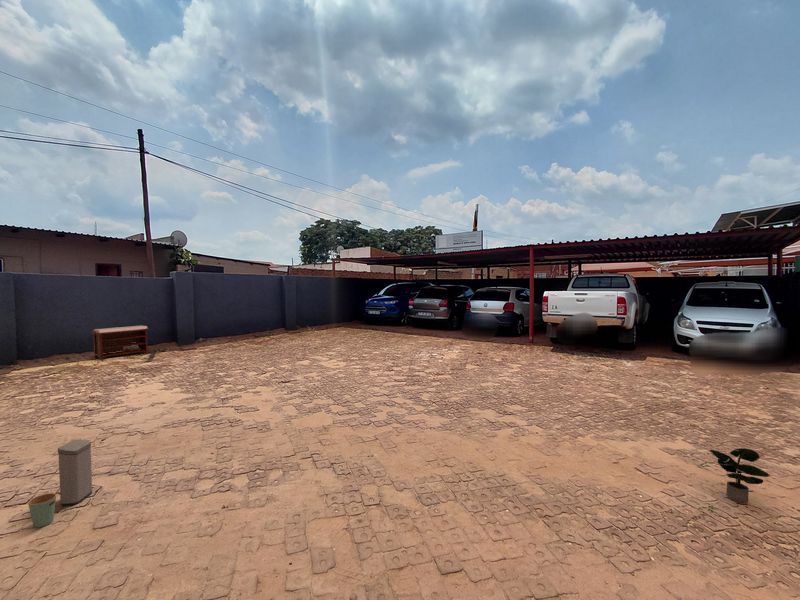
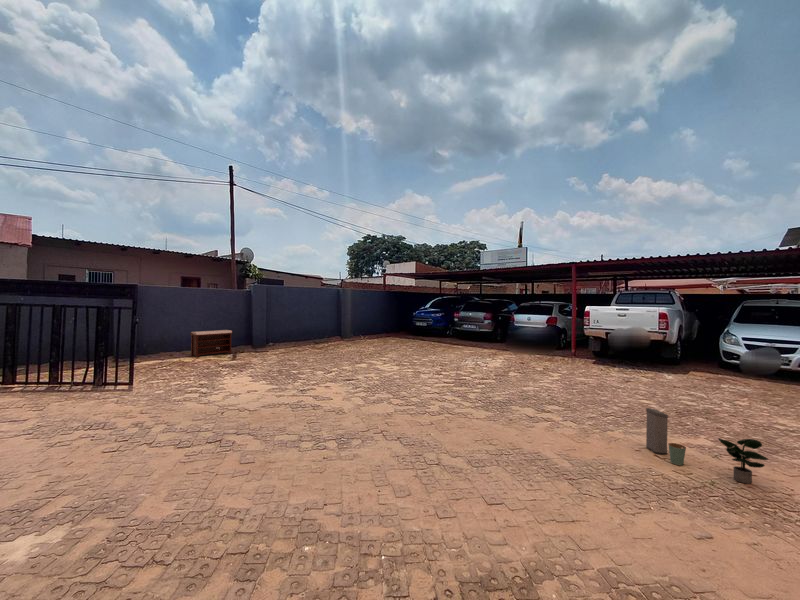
trash can: present [28,440,92,528] -> present [646,408,686,465]

